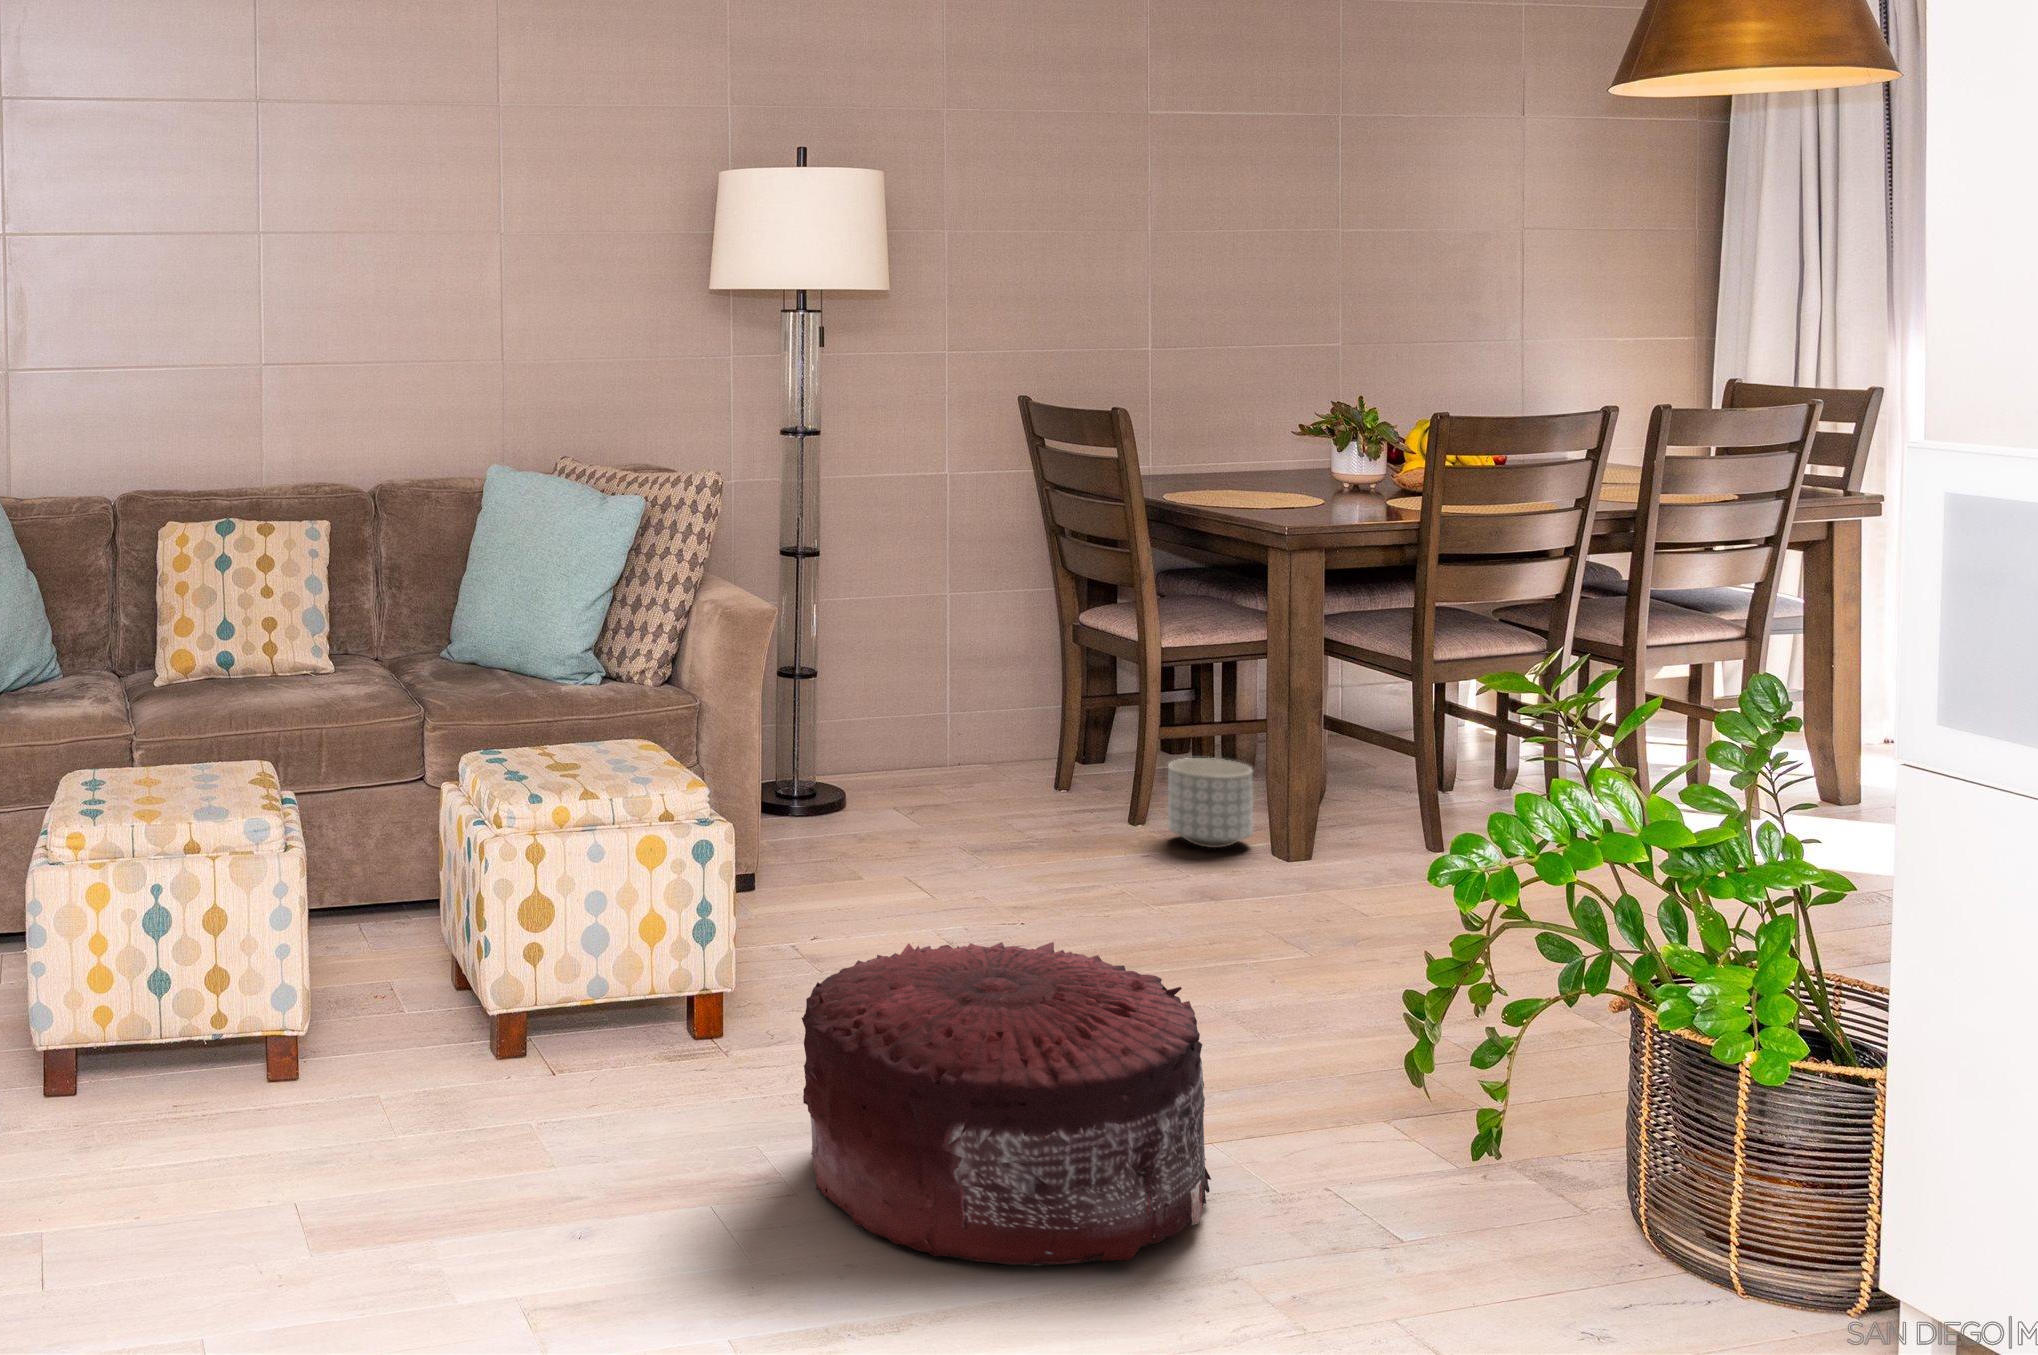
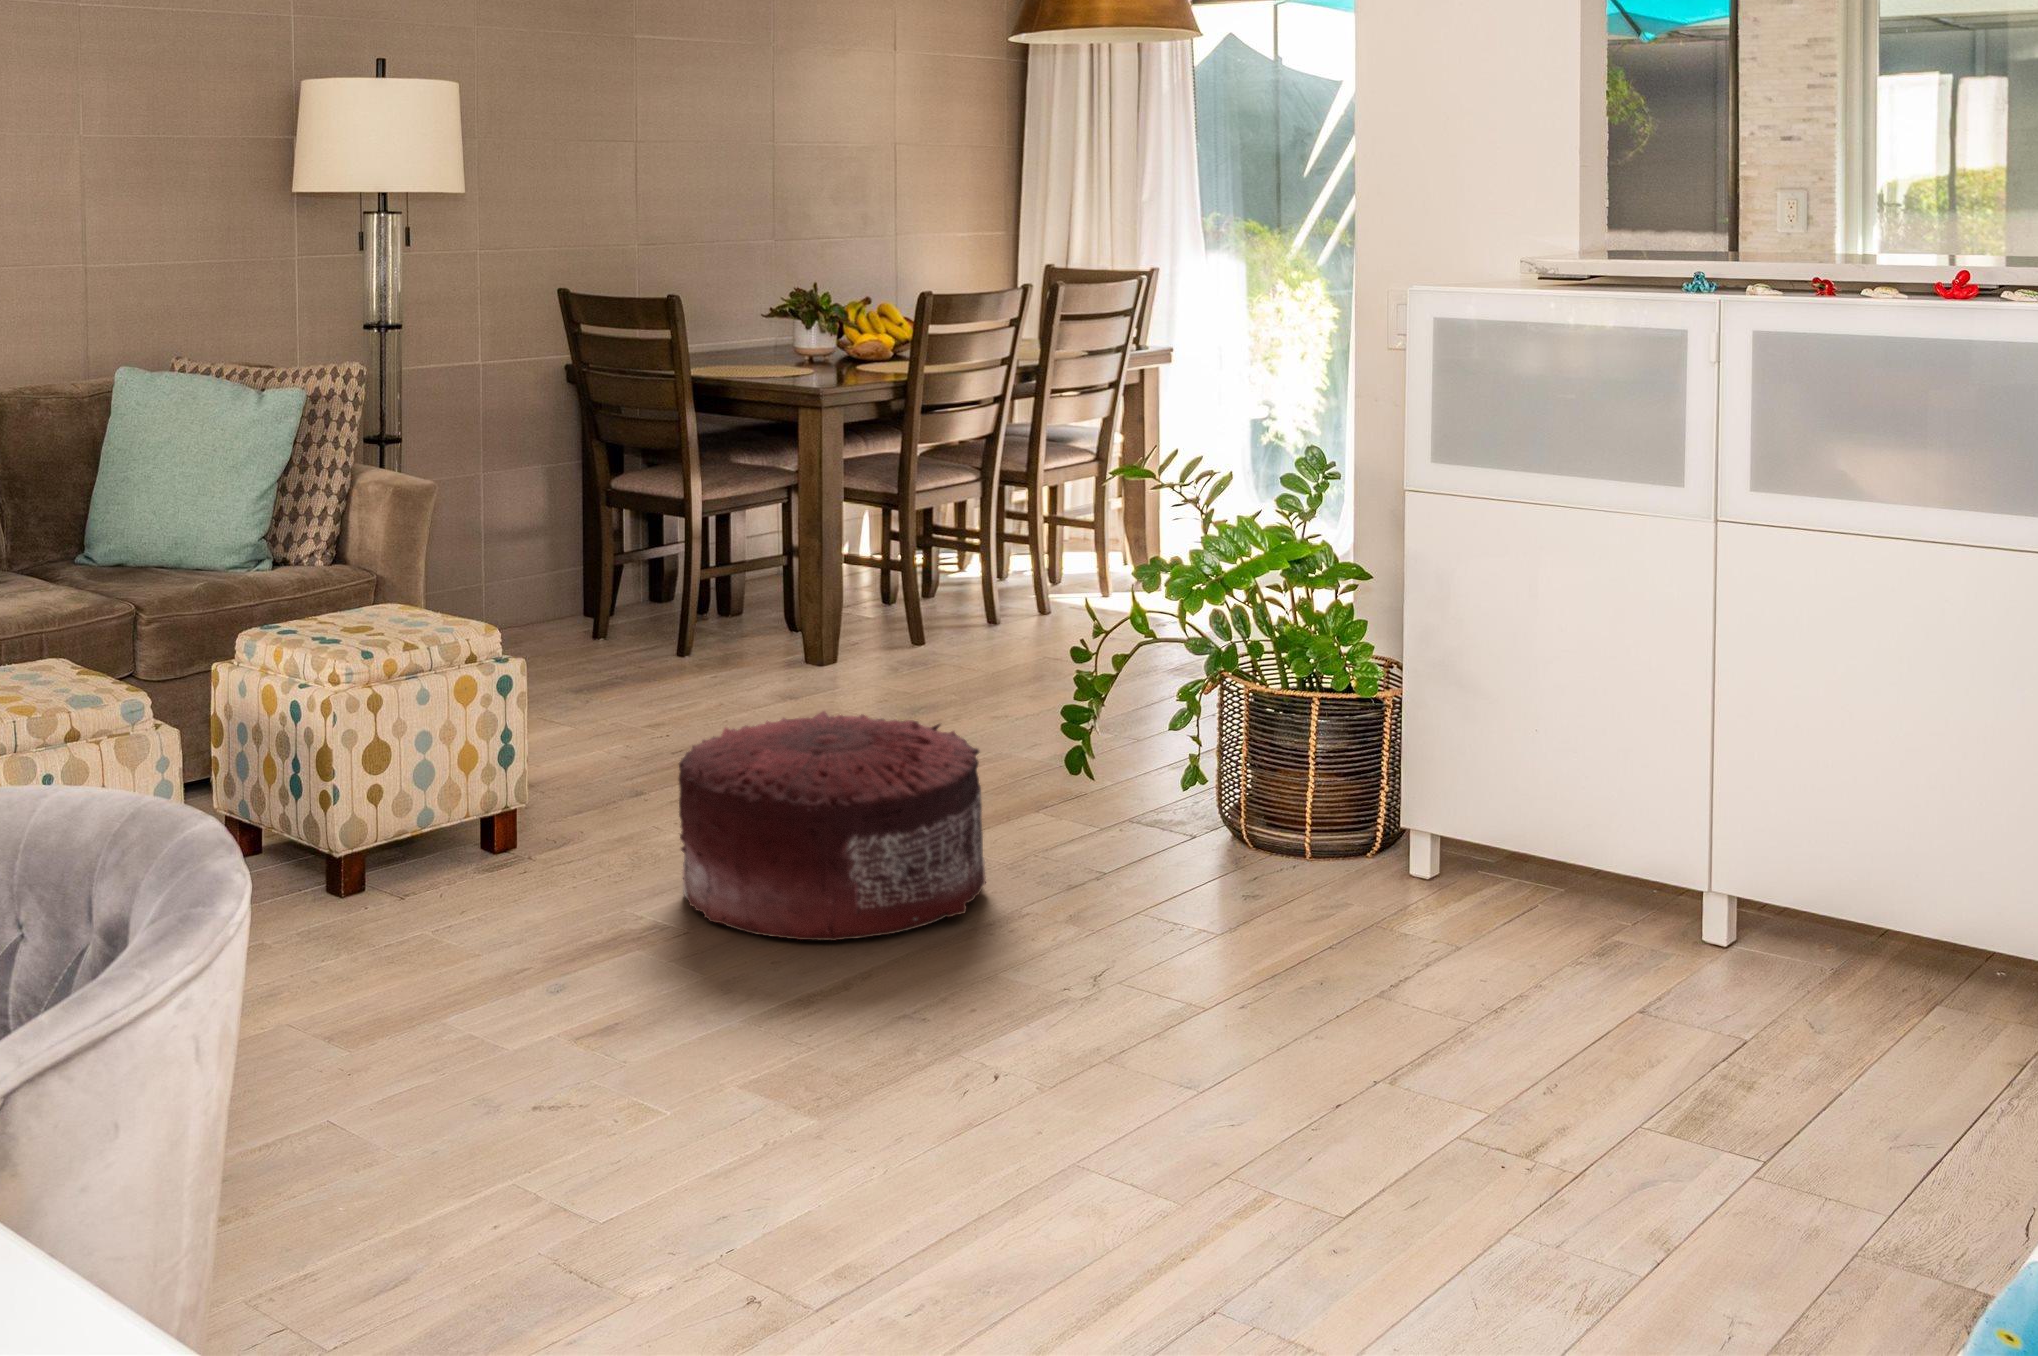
planter: present [1168,758,1253,848] -> none [721,589,788,661]

